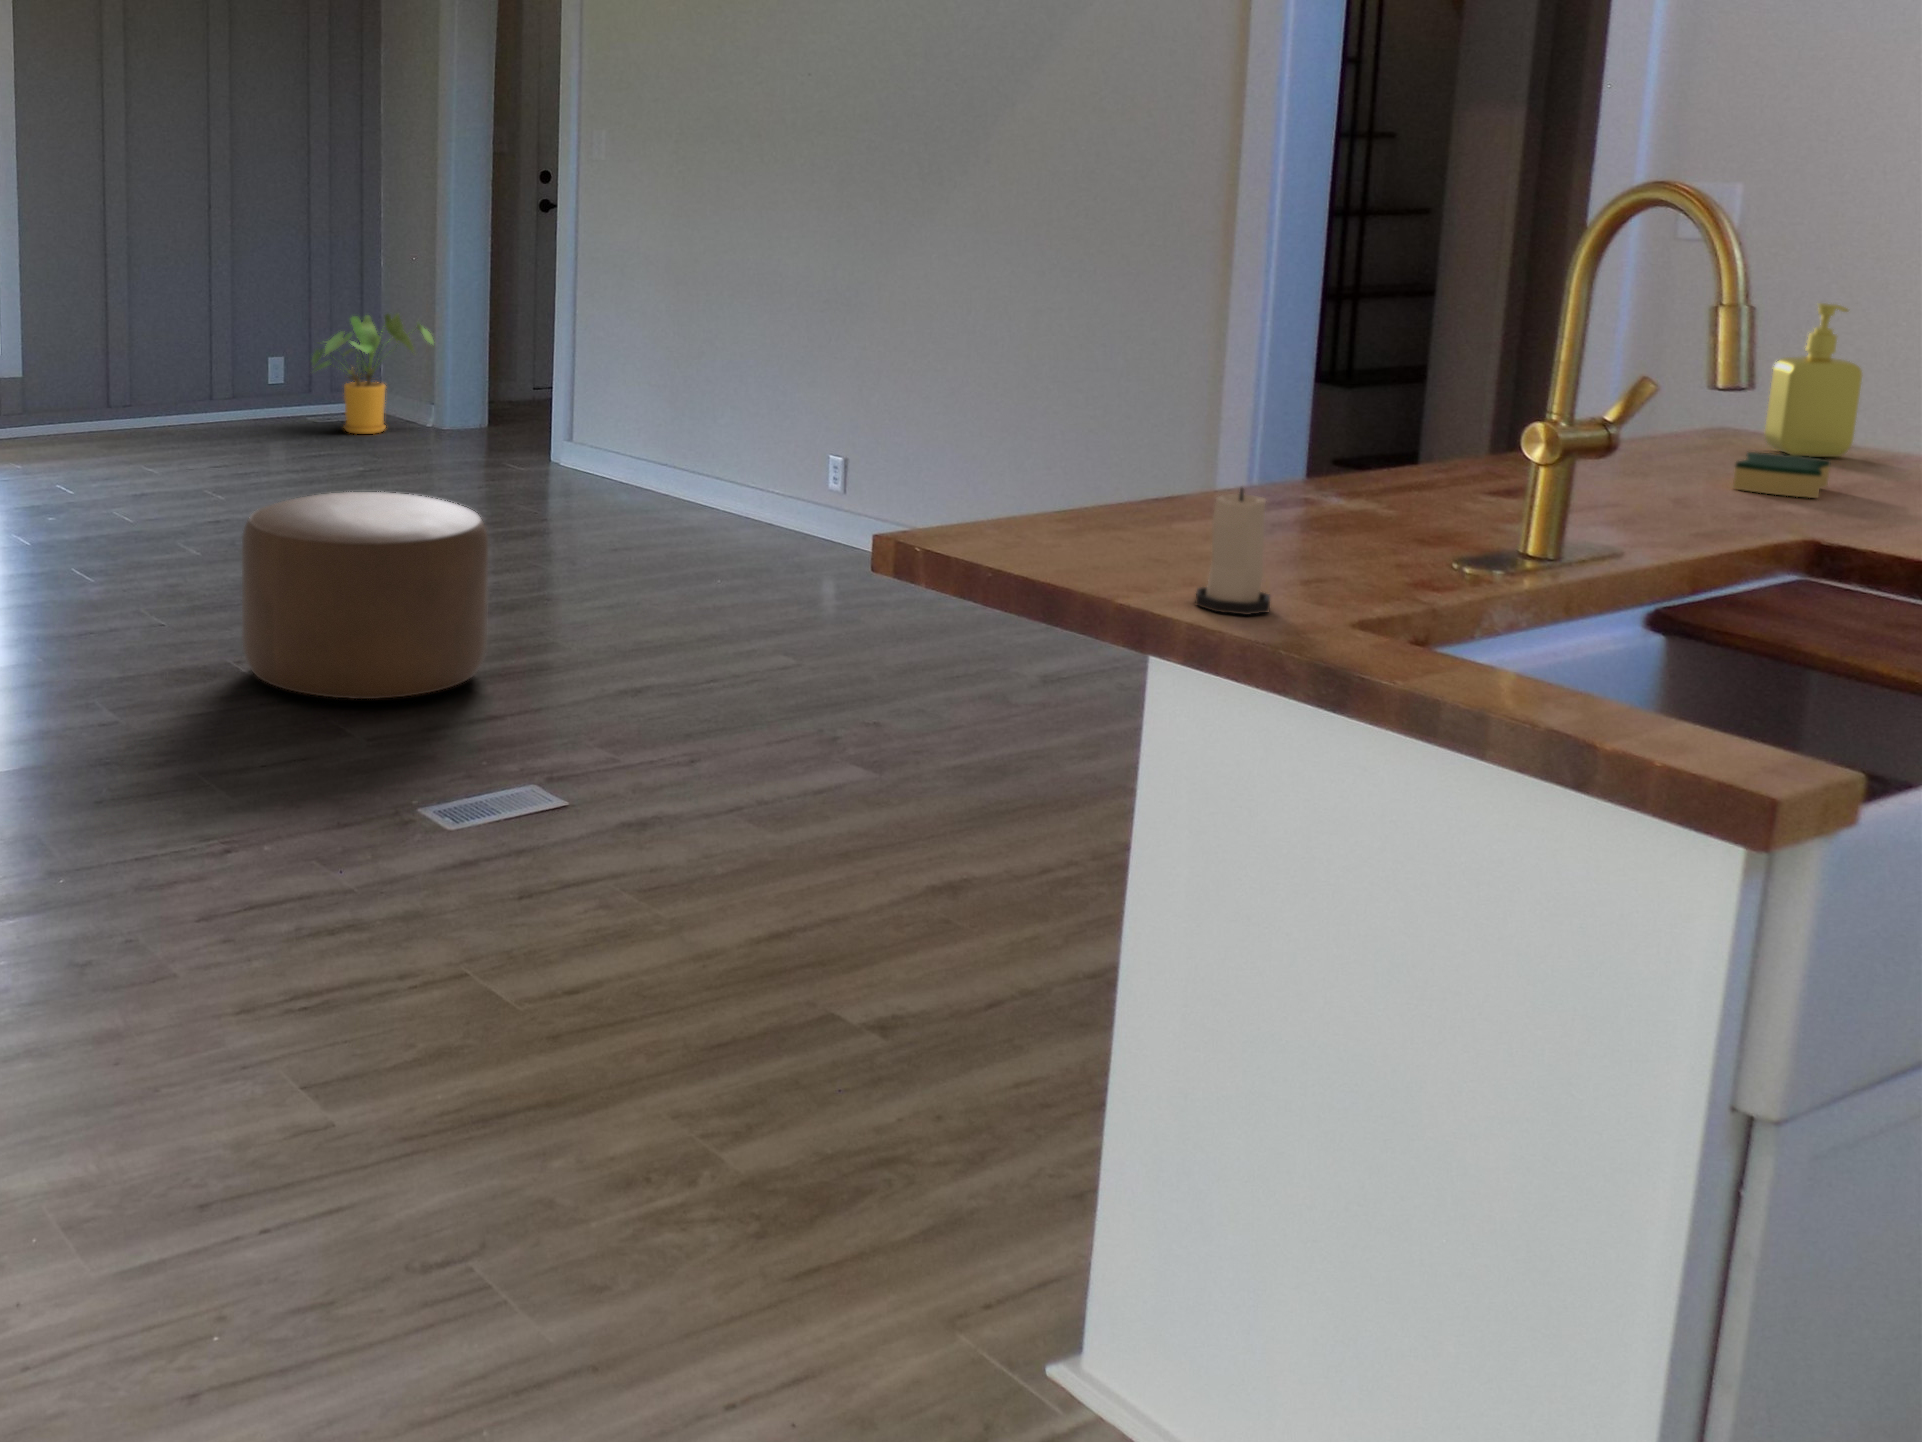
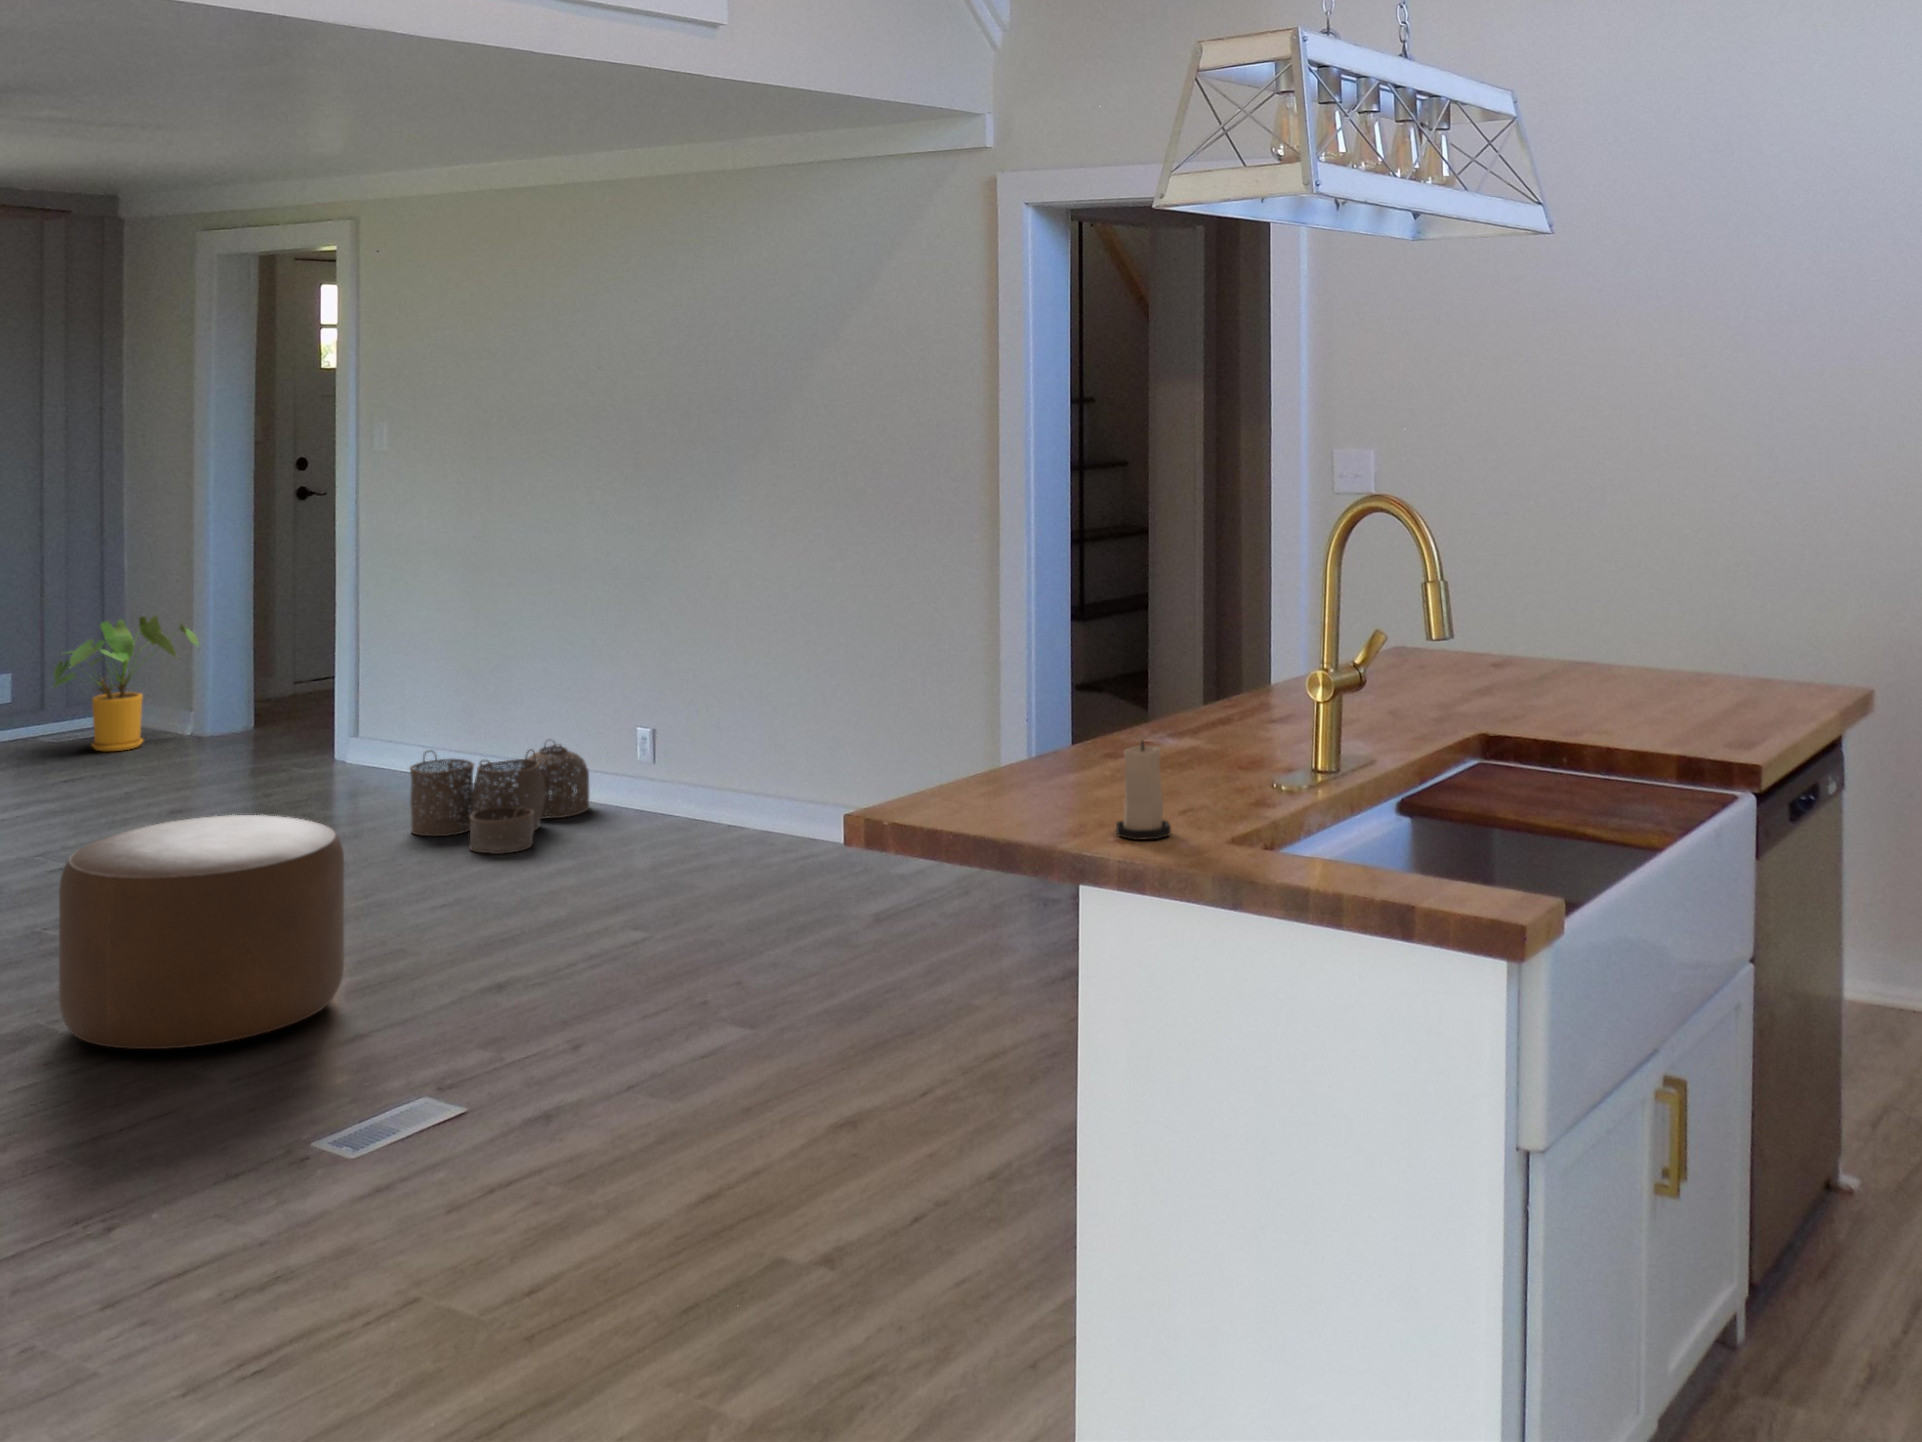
soap dispenser: present [1765,303,1862,457] -> none [1429,553,1484,666]
sponge: present [1732,452,1831,498] -> none [1422,668,1478,700]
woven basket: none [591,457,766,563] -> present [410,740,589,854]

